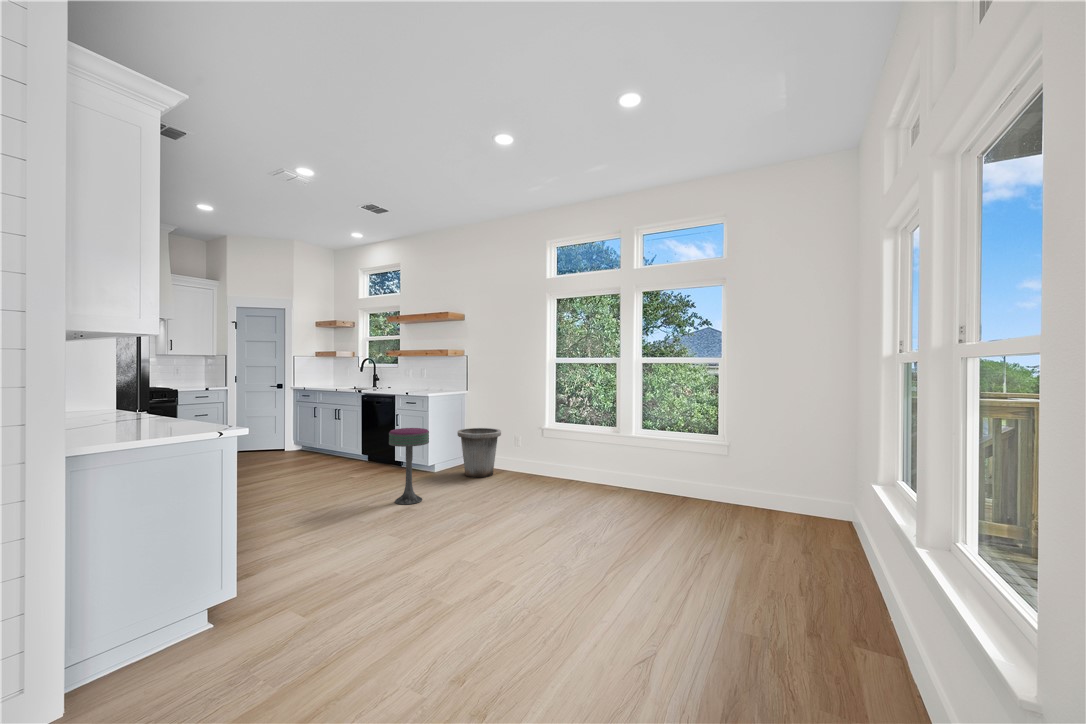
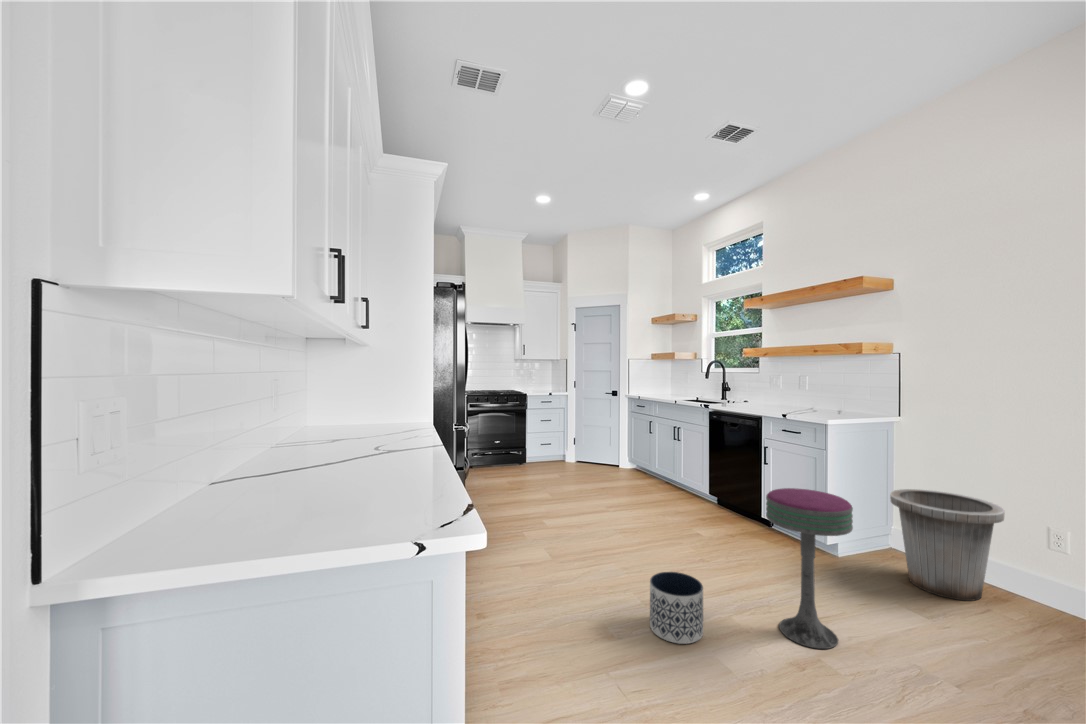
planter: none [321,483,353,518] -> present [650,572,703,644]

